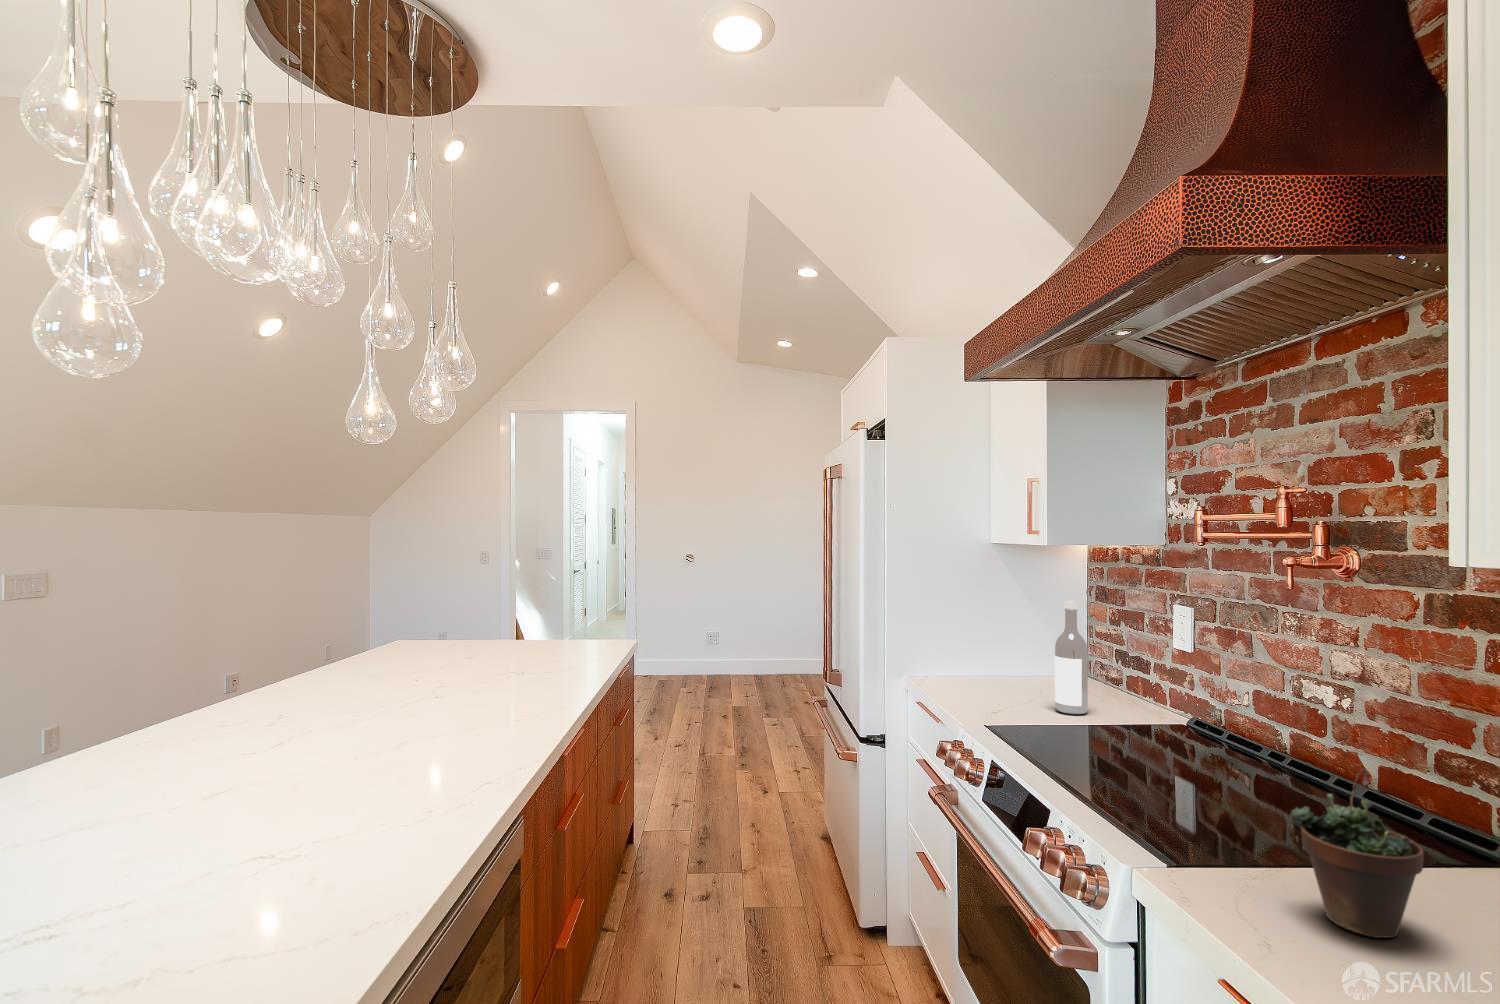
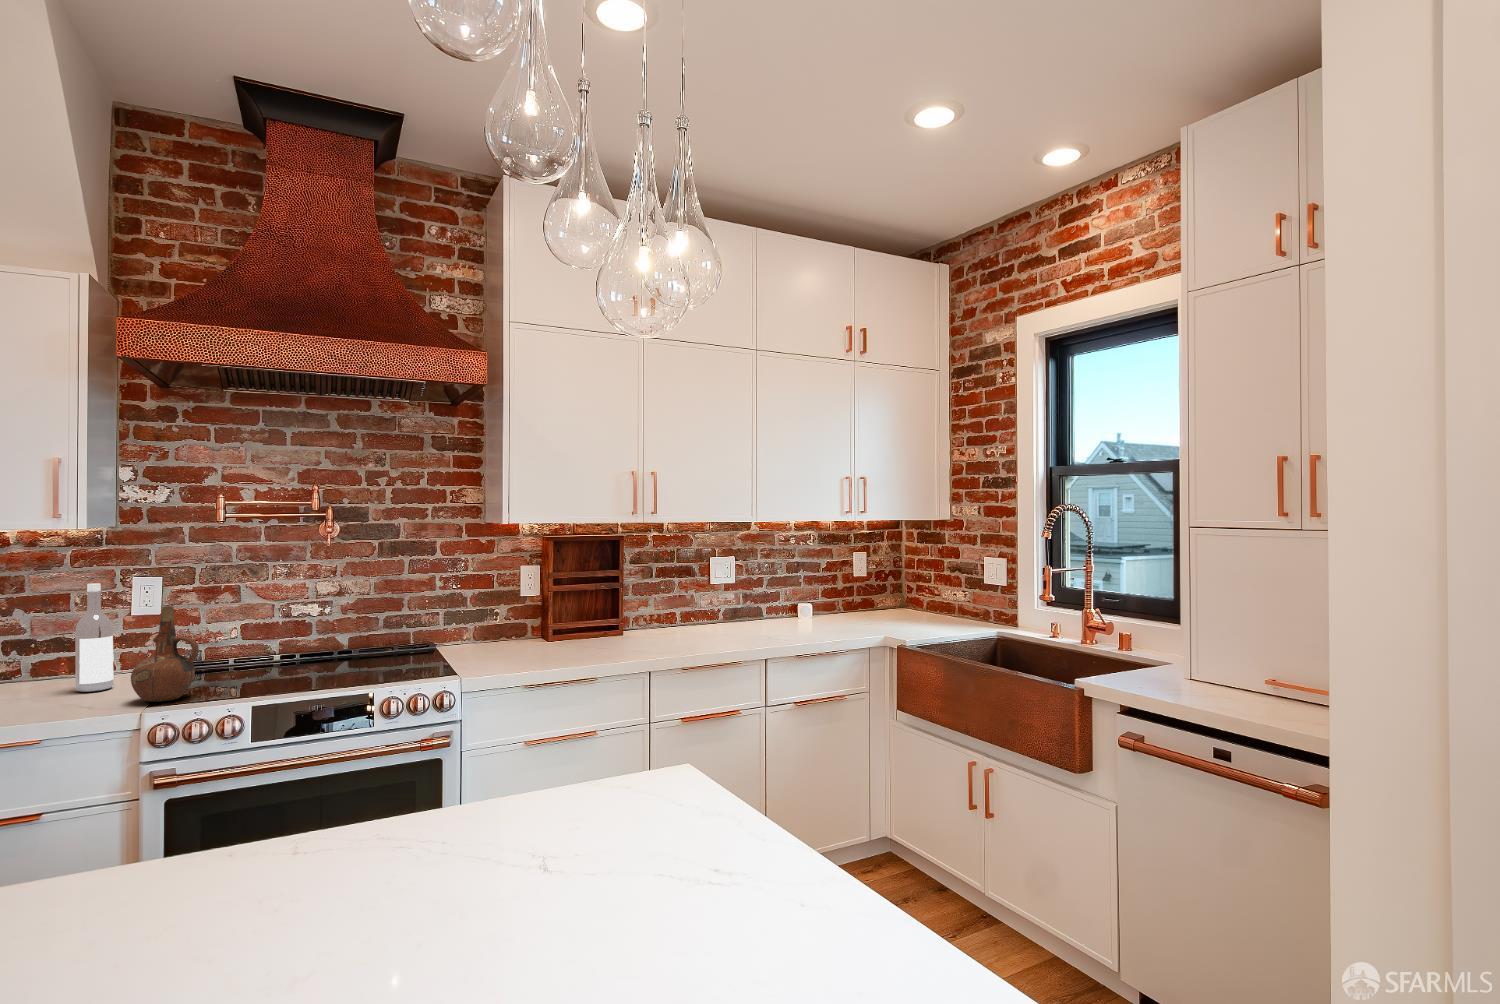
ceramic pitcher: none [991,630,1050,736] -> present [131,606,199,702]
succulent plant: present [1290,769,1424,938] -> none [484,603,522,665]

